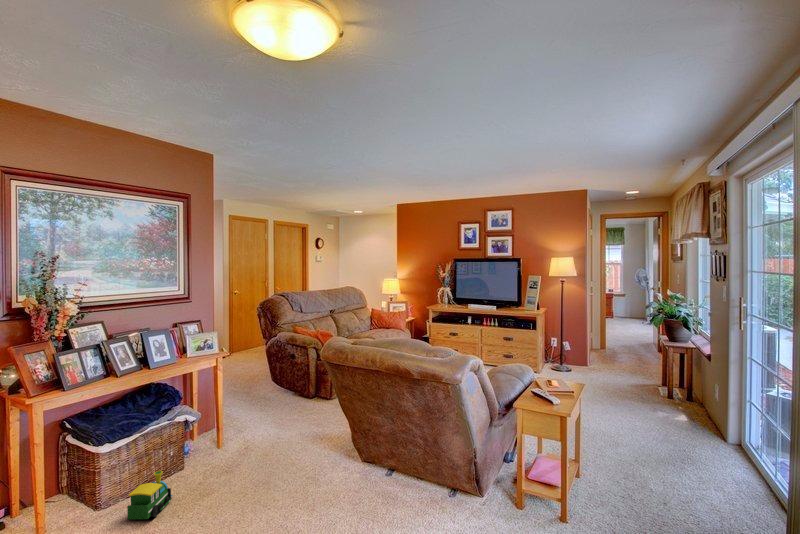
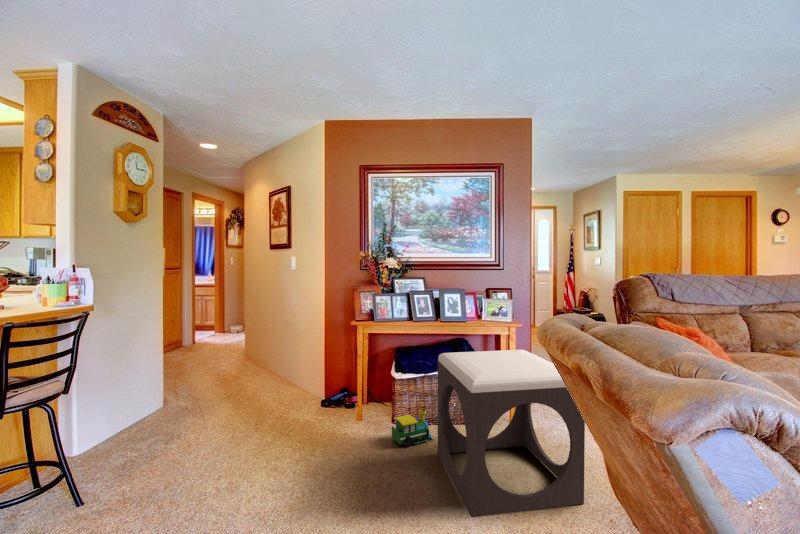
footstool: none [192,374,328,521] -> present [438,350,585,517]

